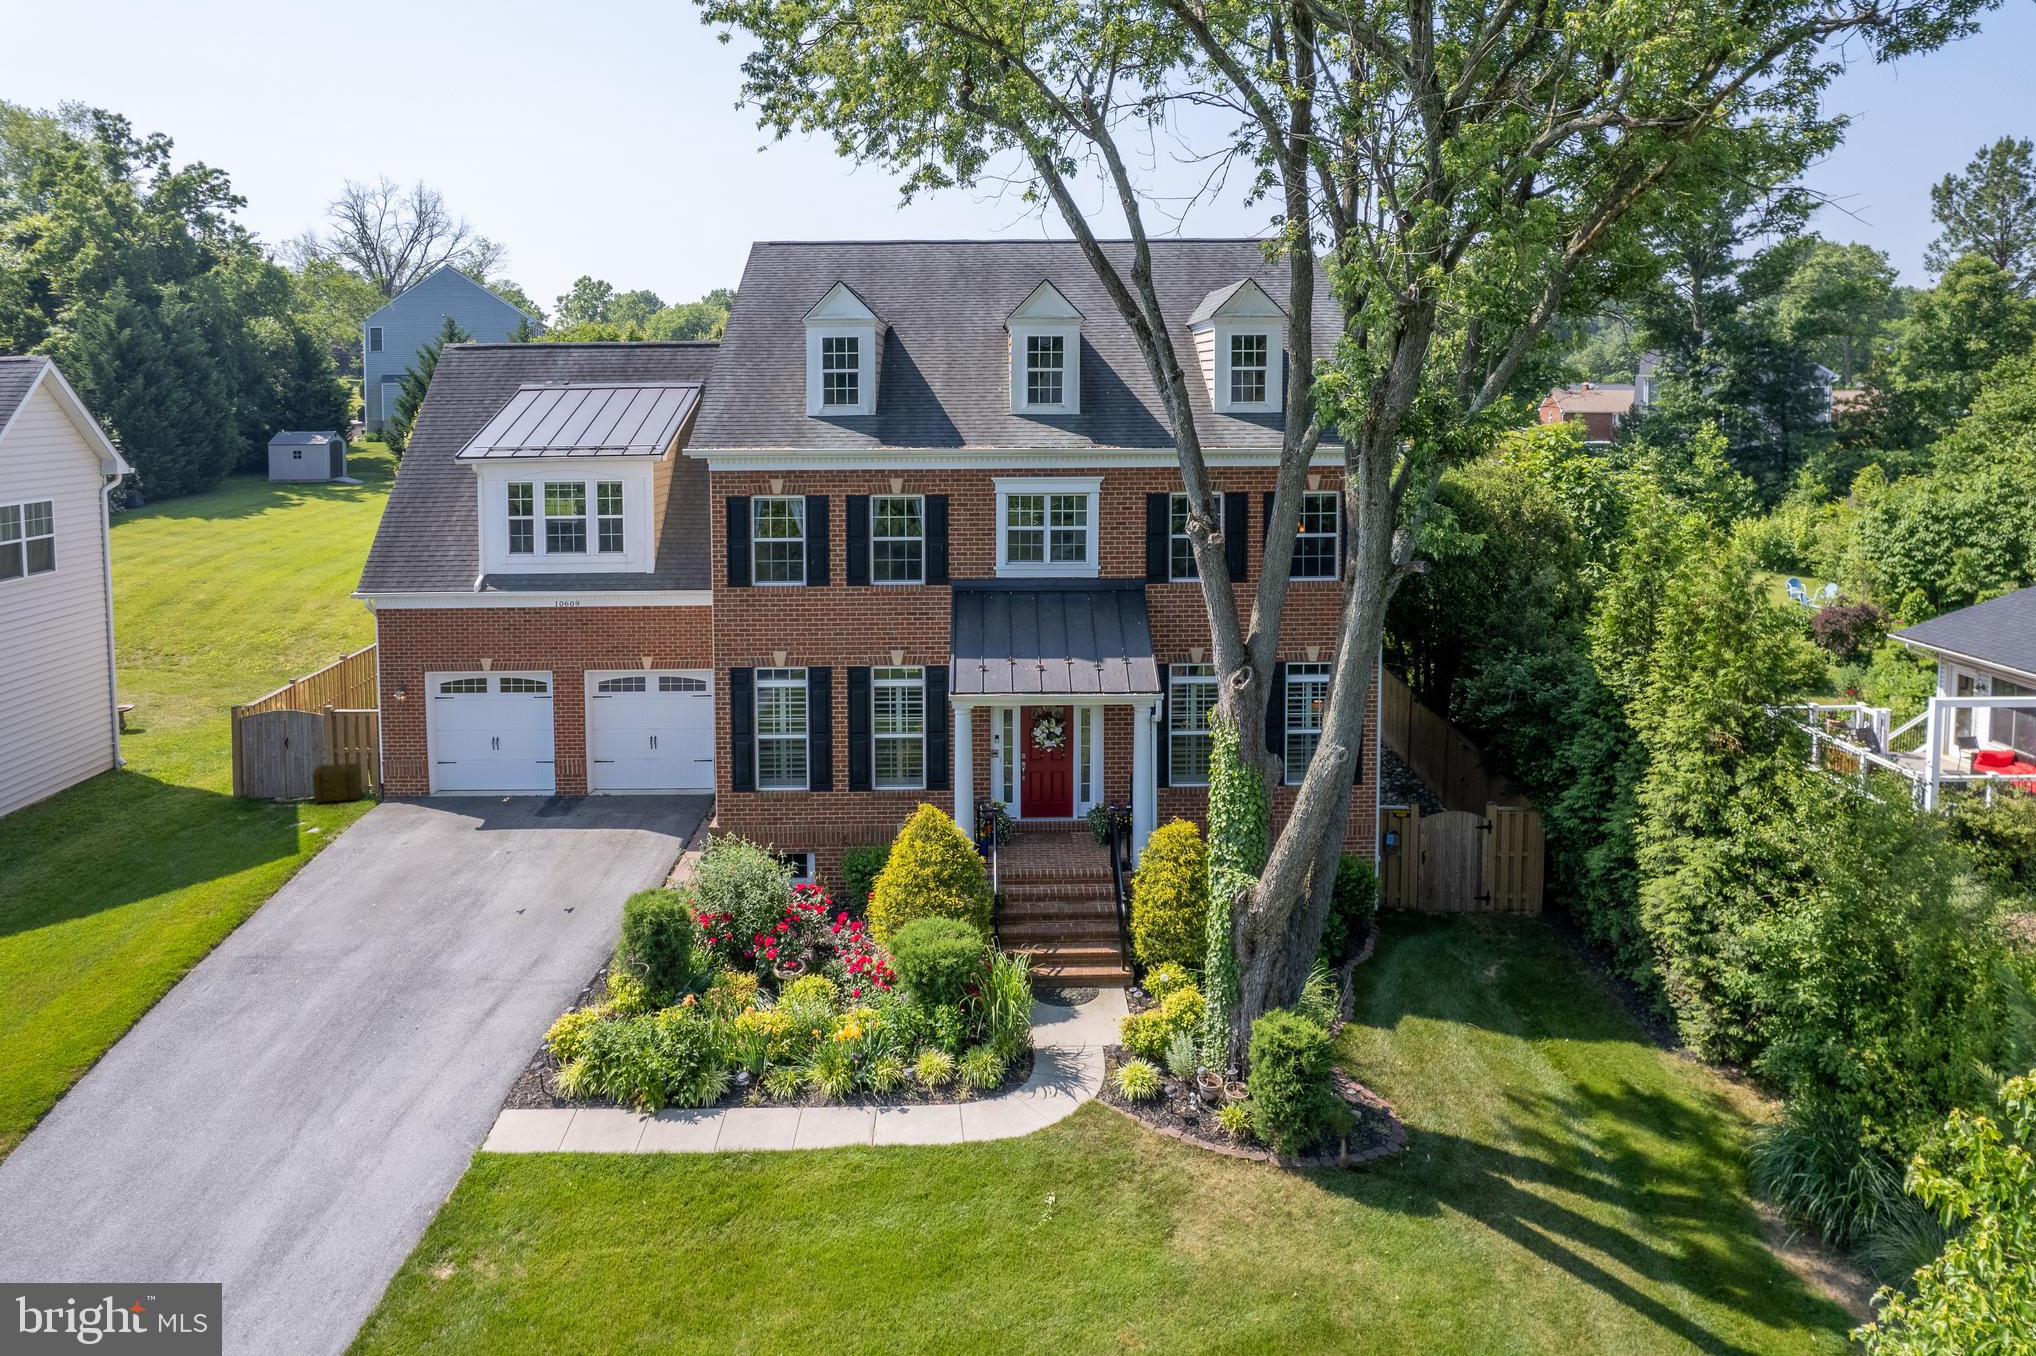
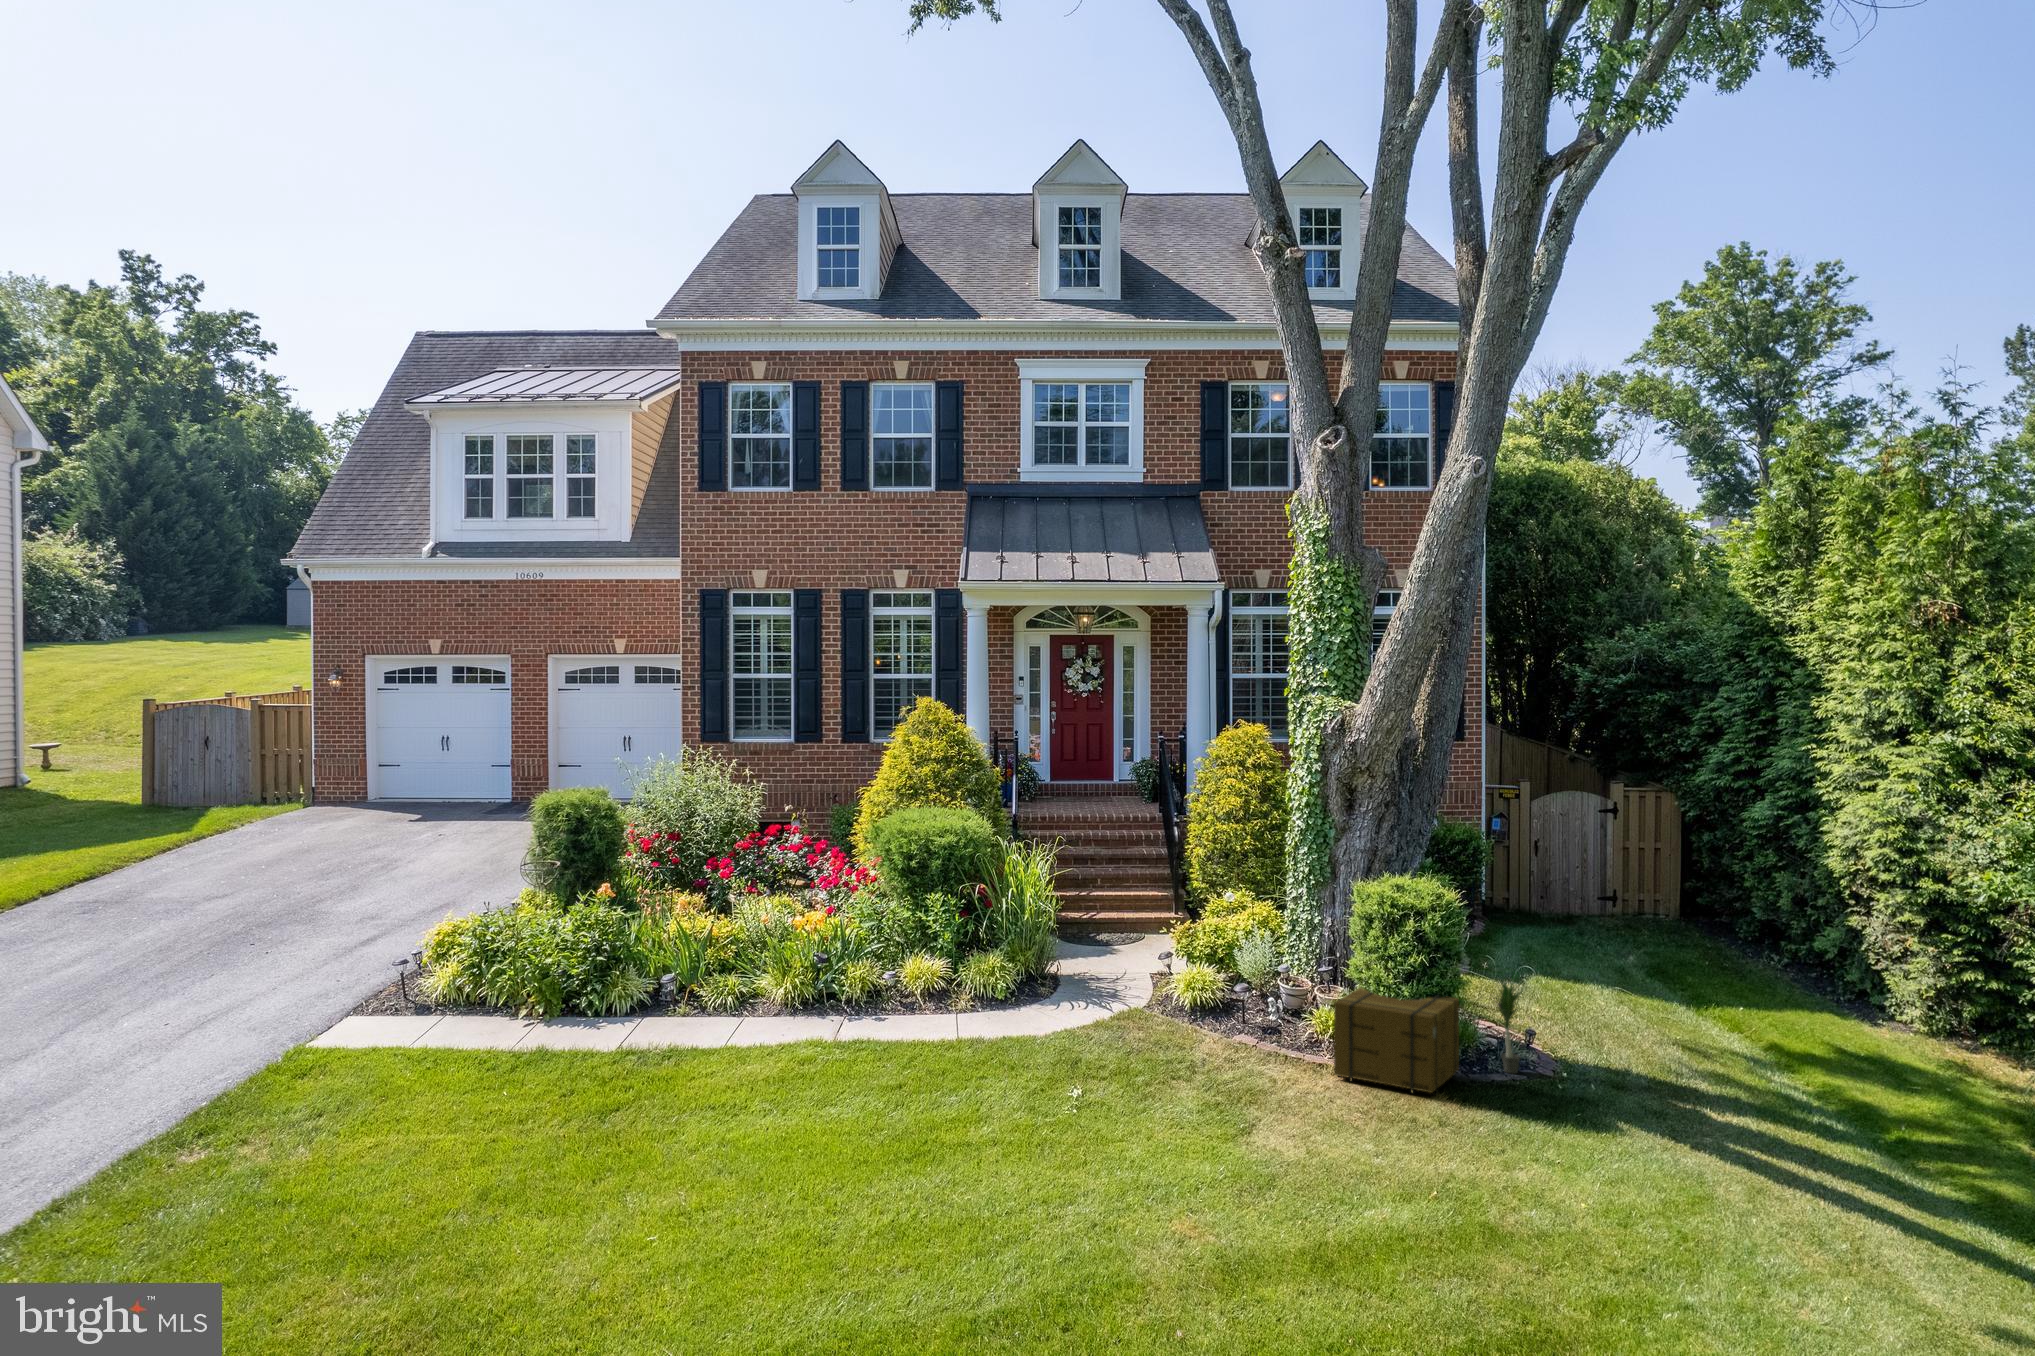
cardboard box: present [312,763,362,802] -> present [1334,986,1459,1093]

